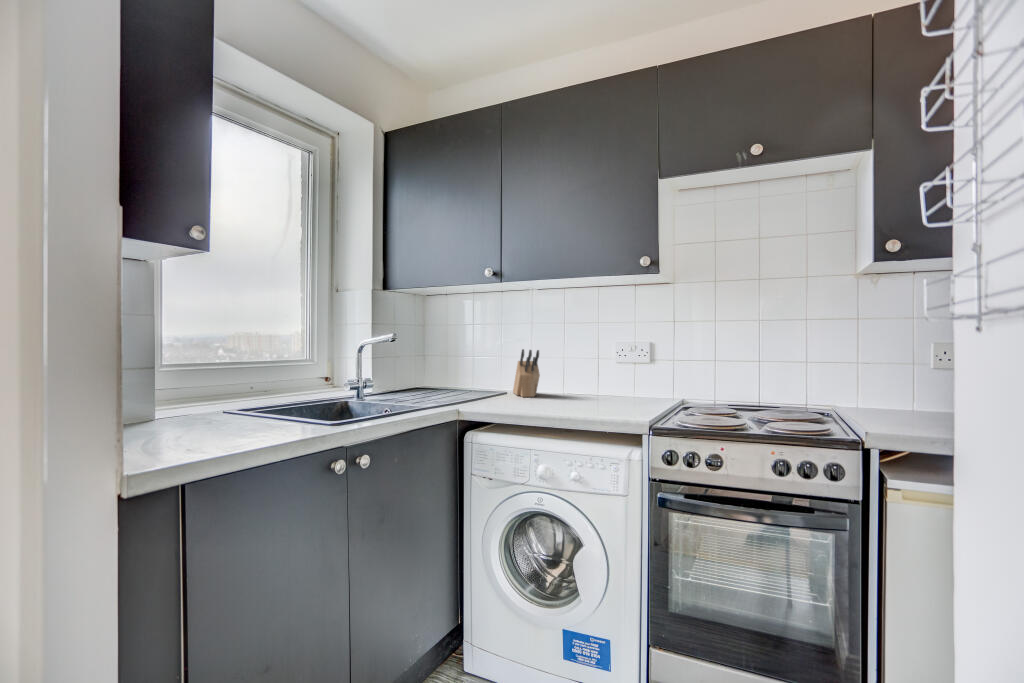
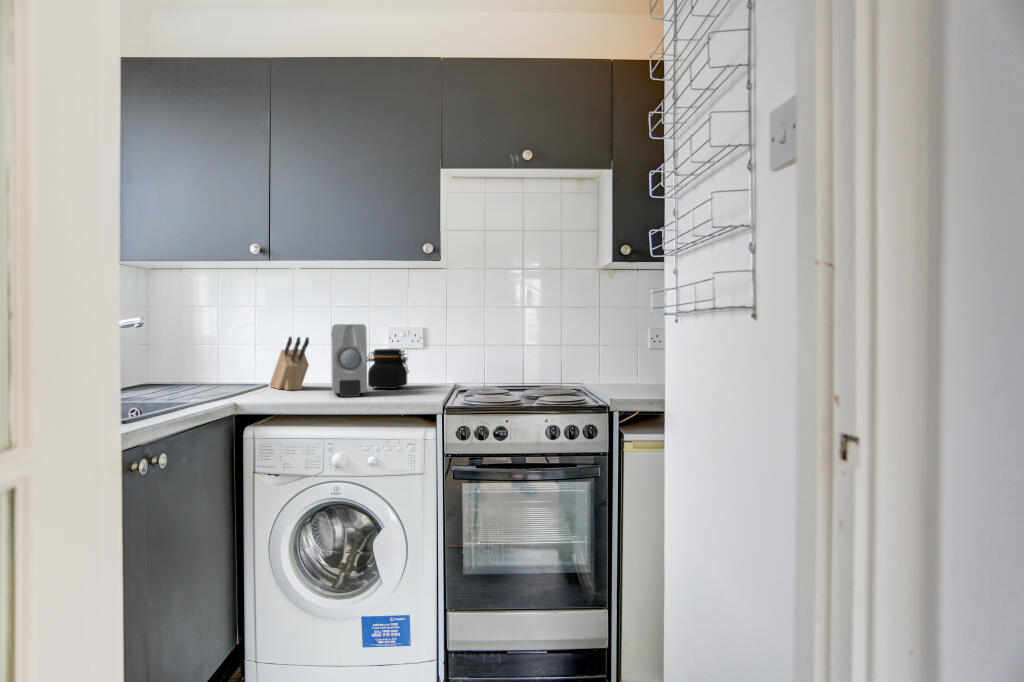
soap dispenser: none [550,338,585,407] -> present [331,324,367,397]
jar: none [592,362,632,401] -> present [367,349,409,389]

